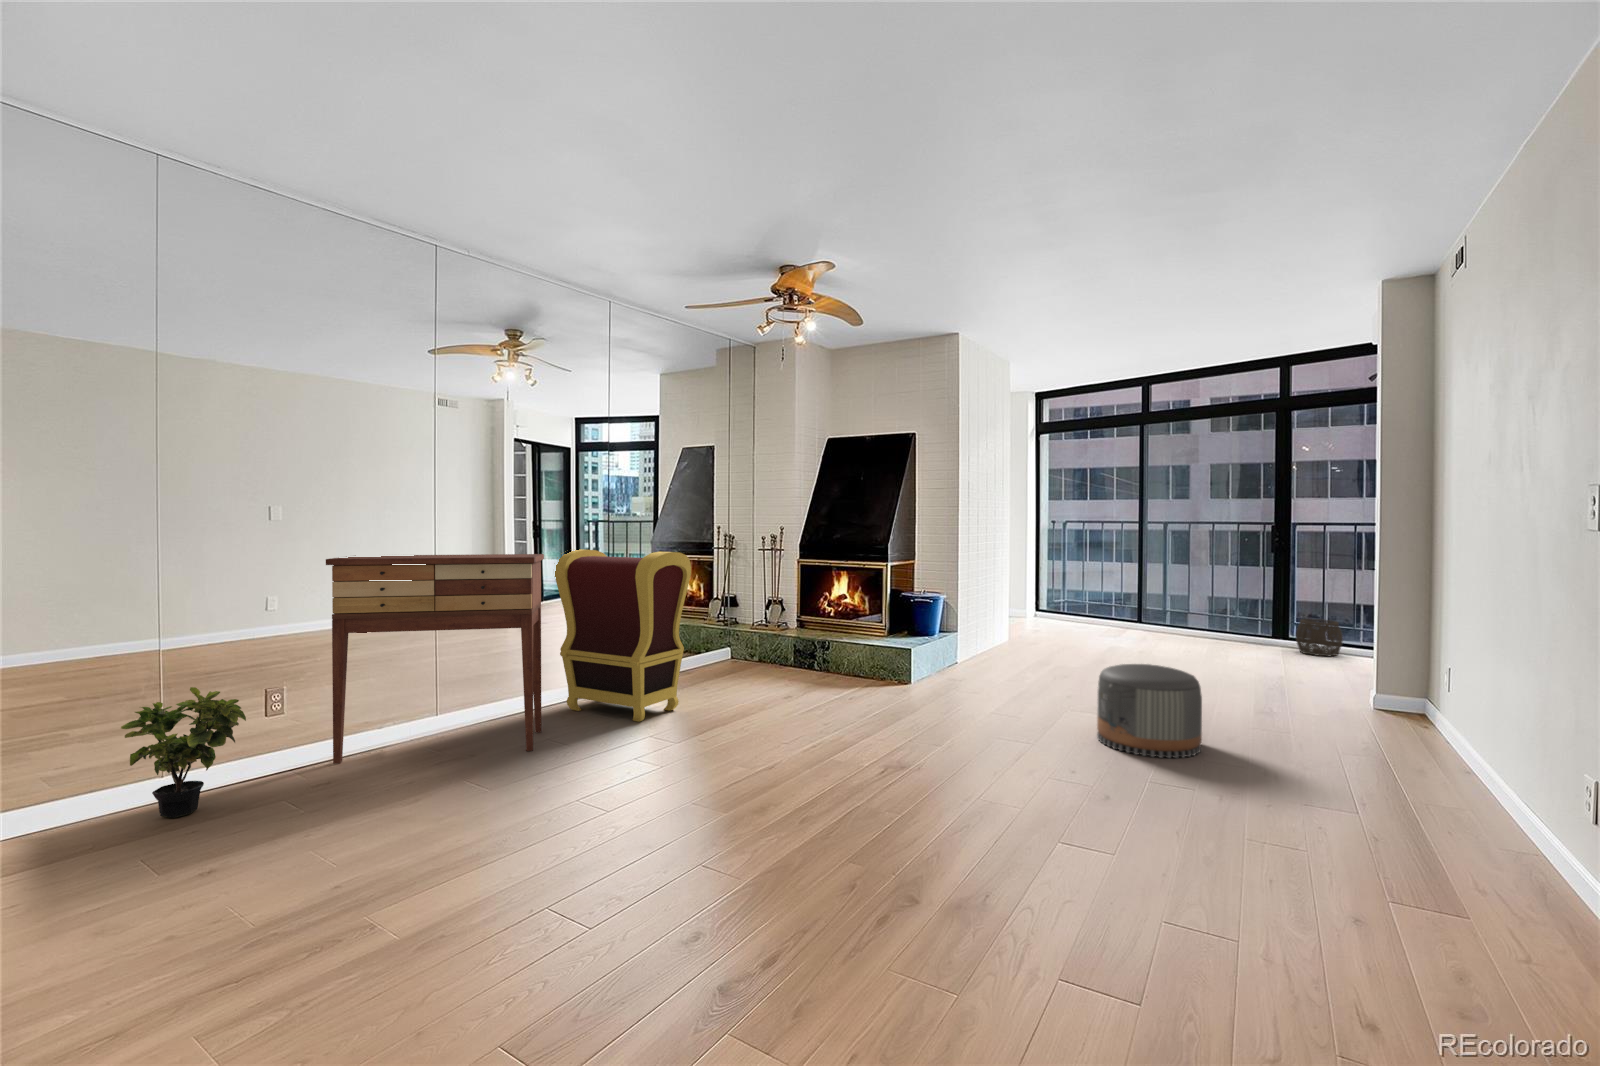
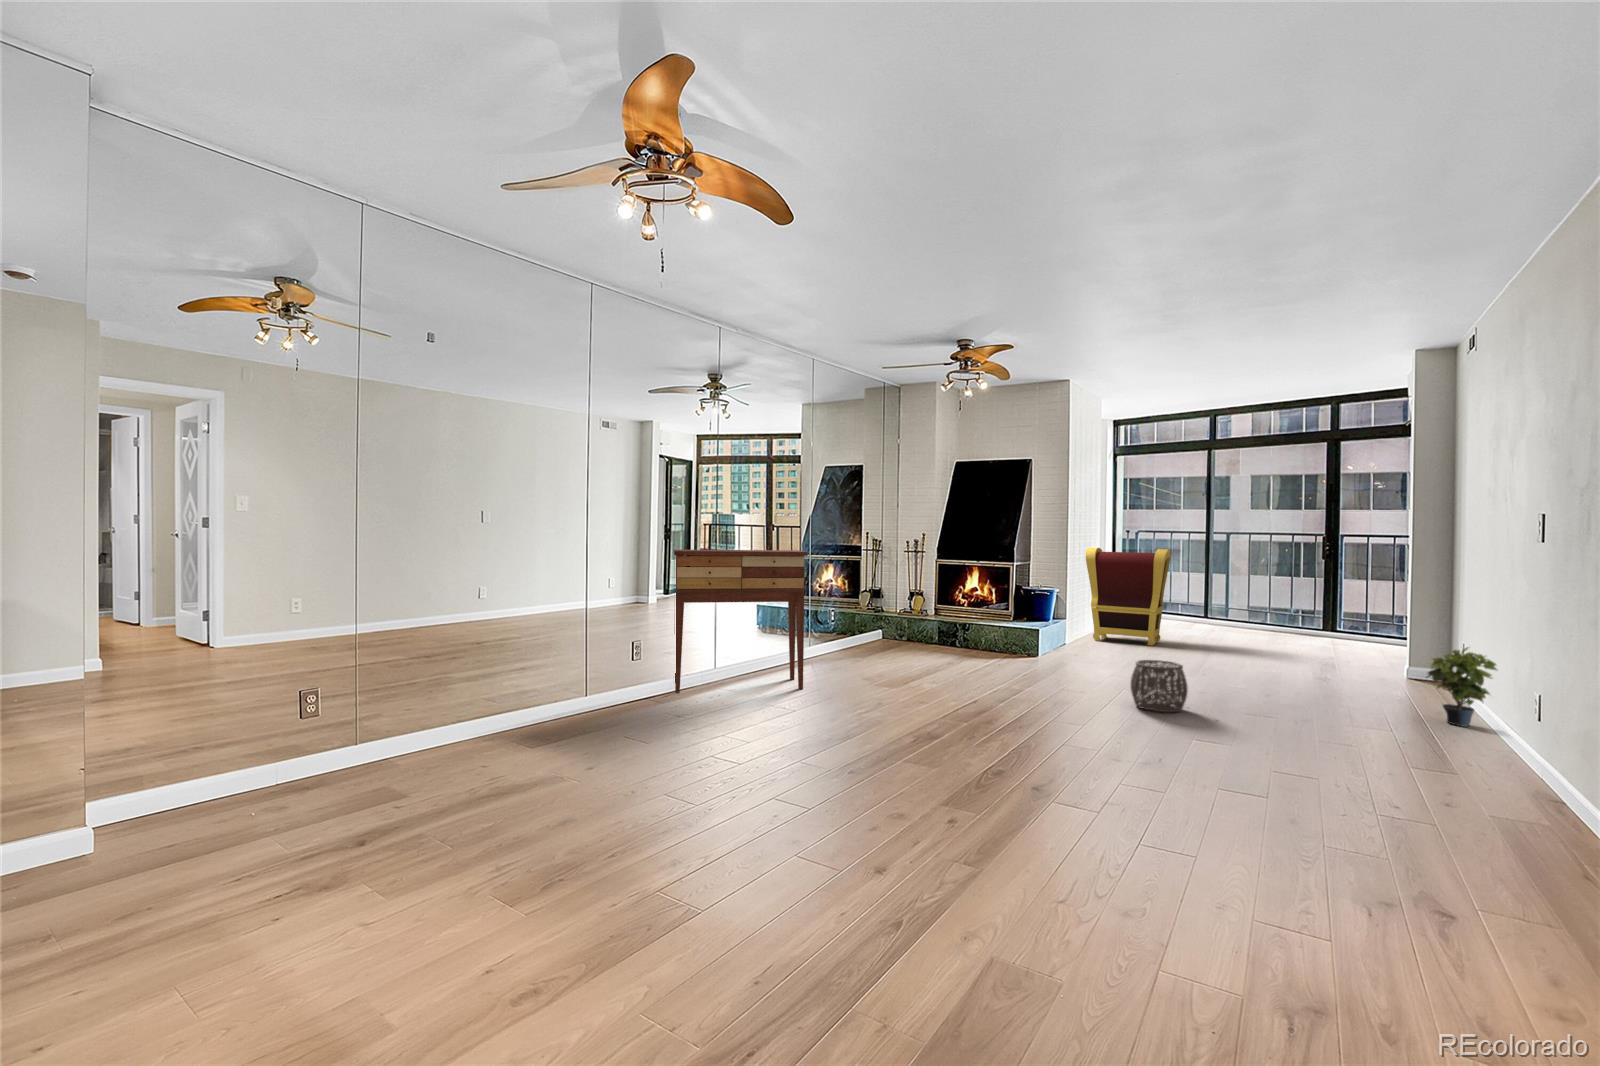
armchair: present [555,549,691,722] -> present [1086,548,1171,646]
woven basket: present [1296,619,1343,656] -> present [1131,660,1188,713]
pouf: present [1097,664,1202,758] -> none [1203,636,1284,700]
potted plant: present [121,687,246,818] -> present [1427,647,1498,727]

